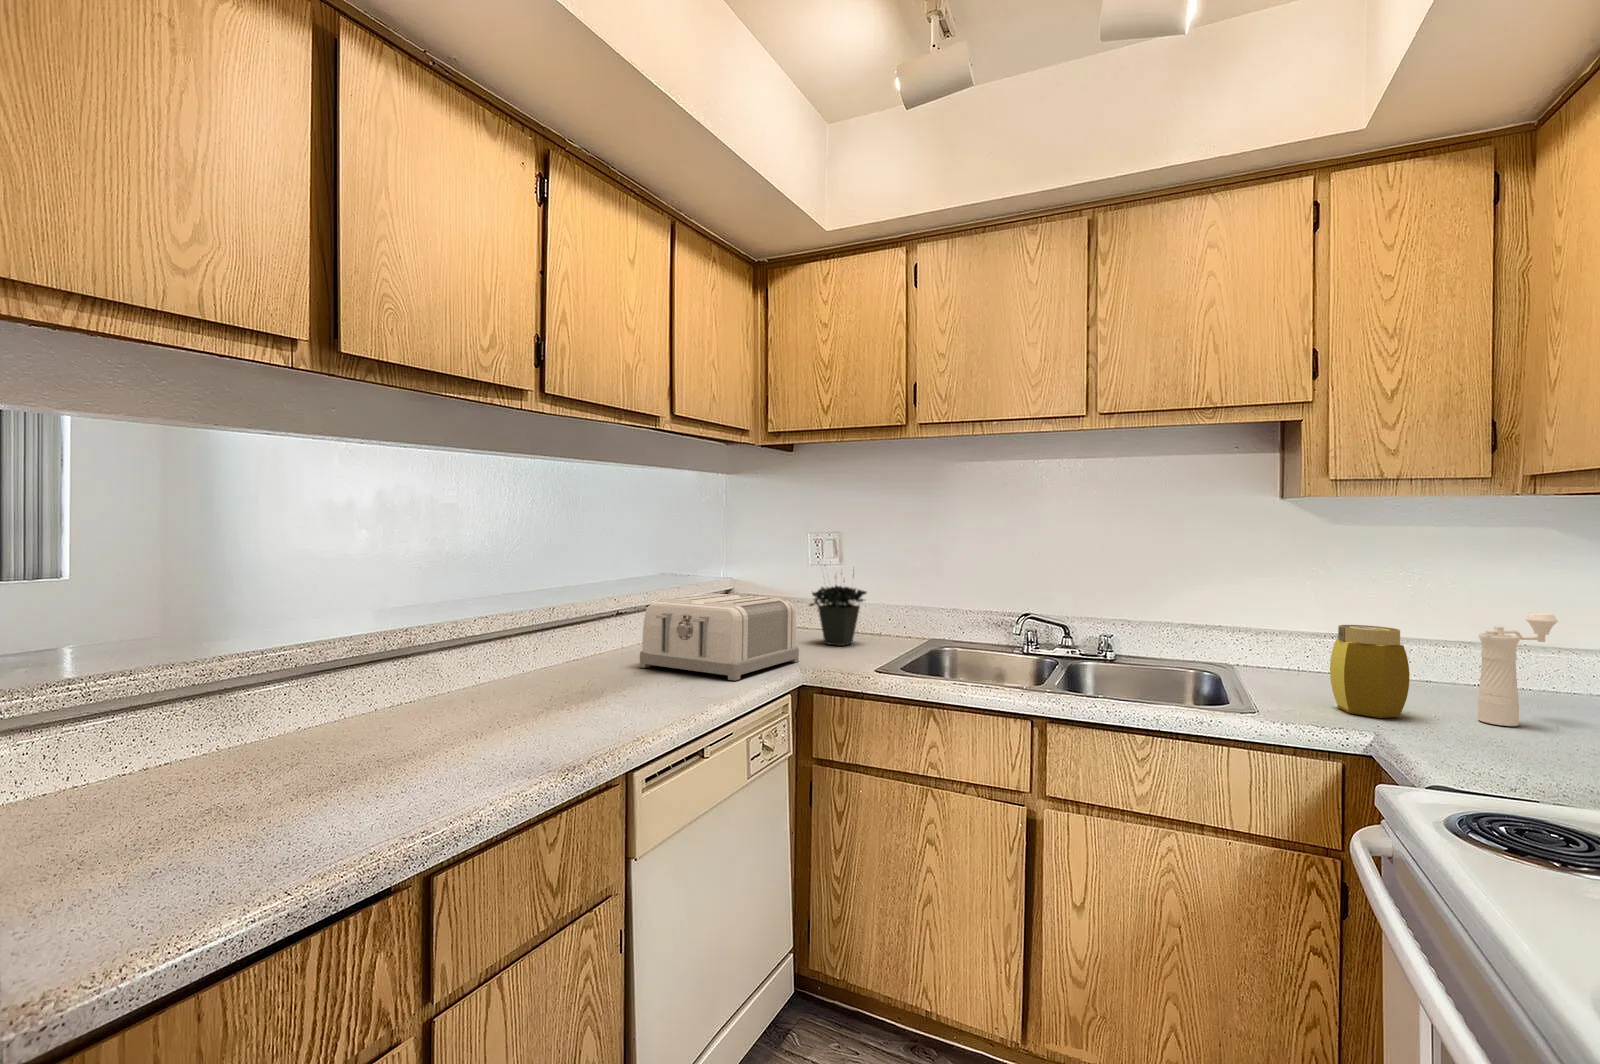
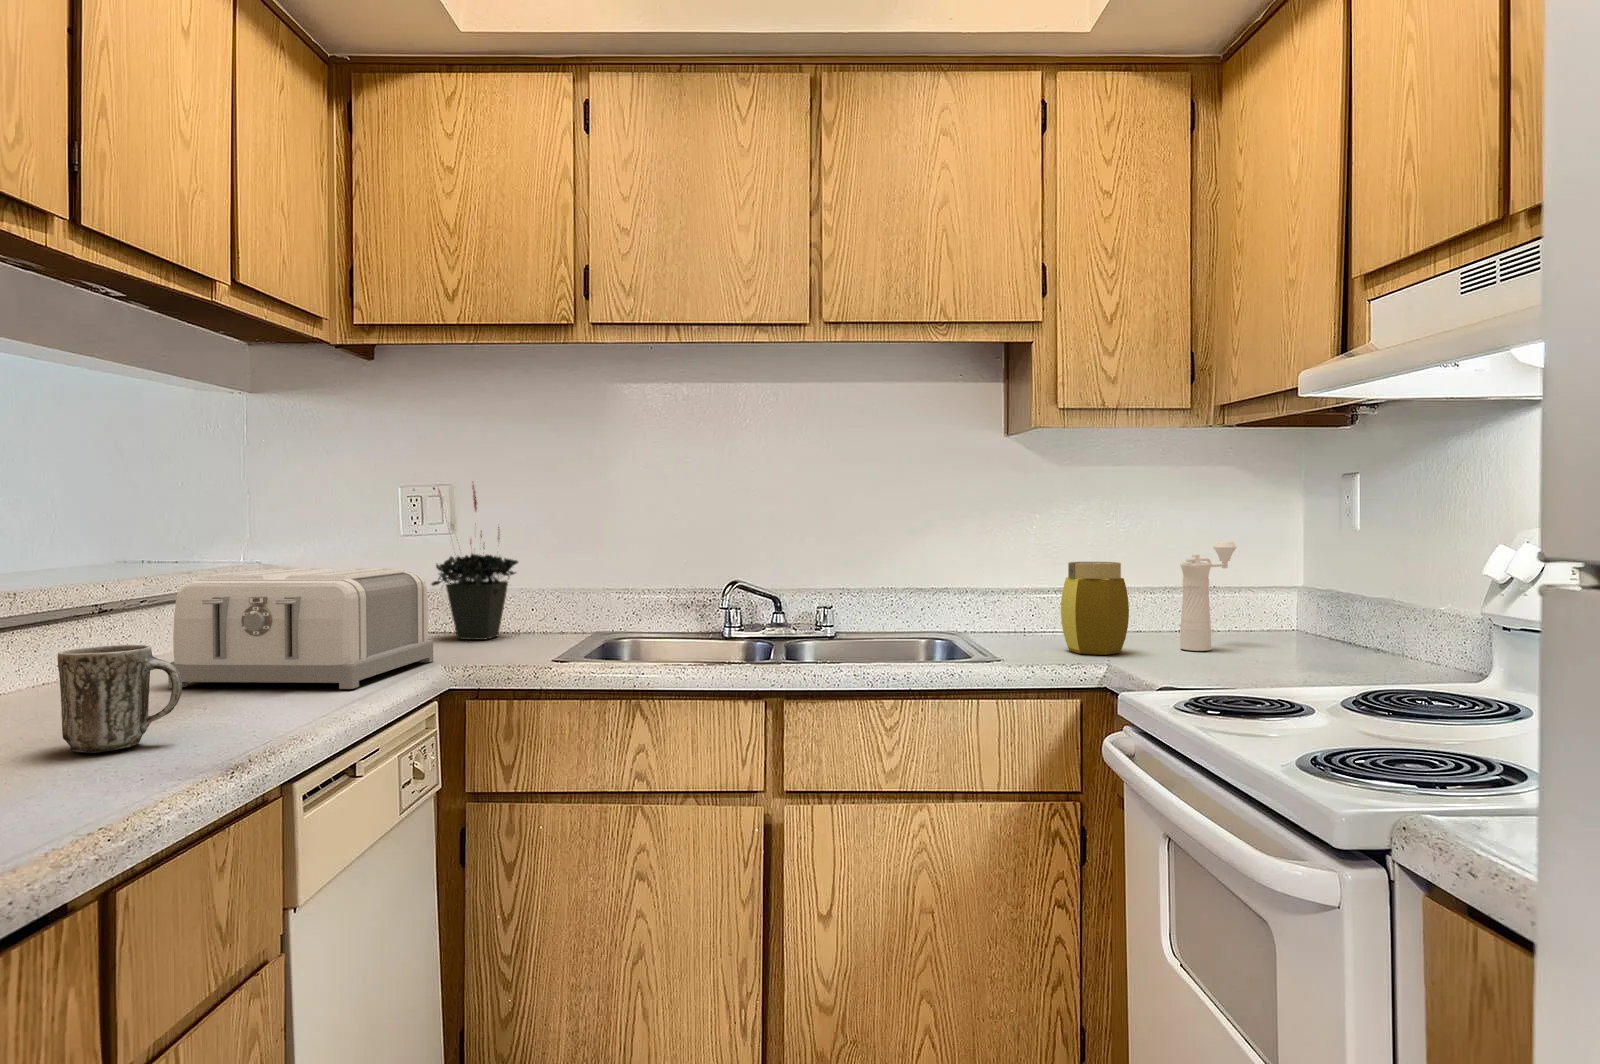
mug: none [556,647,620,714] -> present [57,645,182,753]

